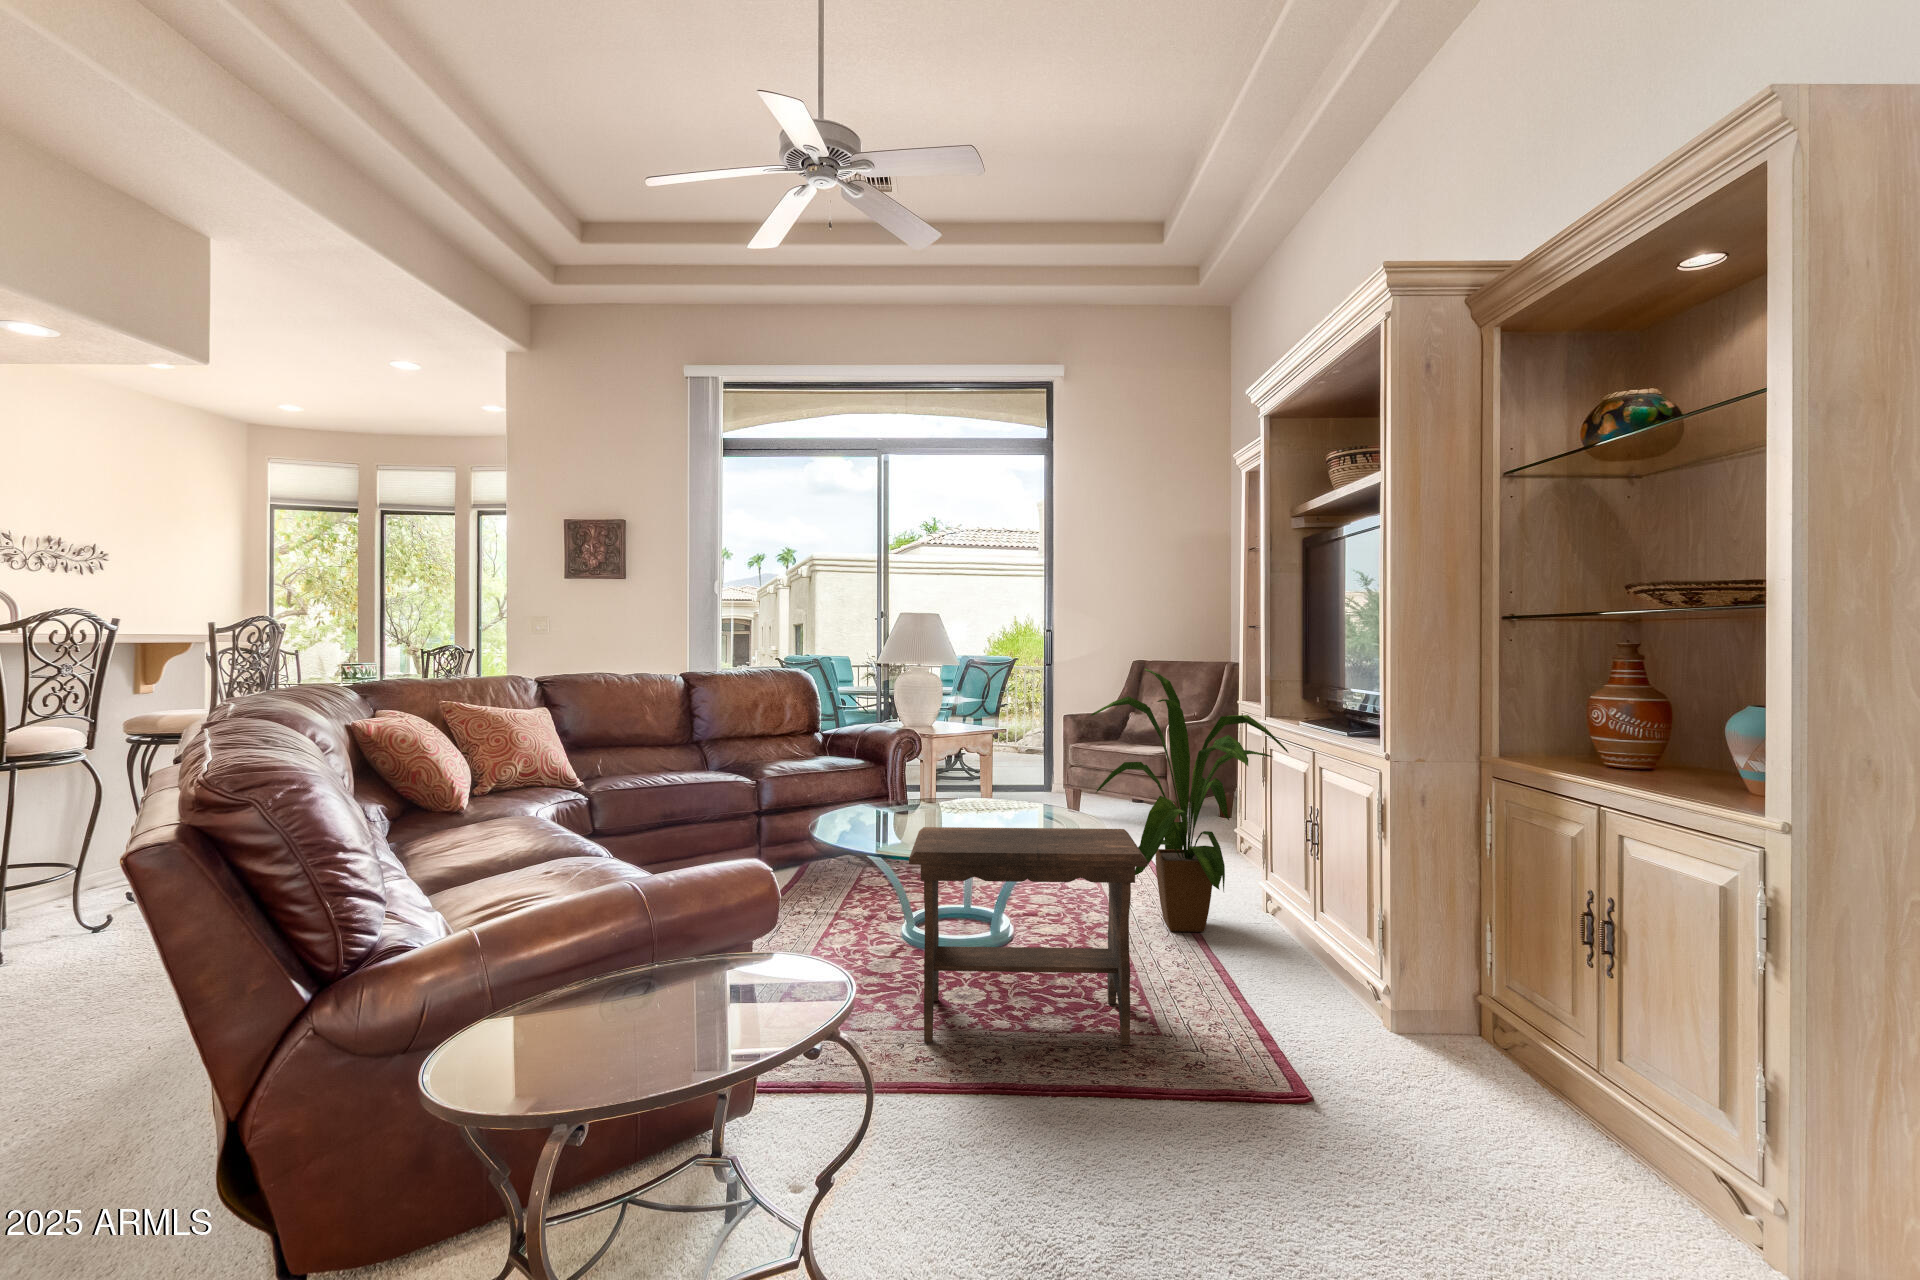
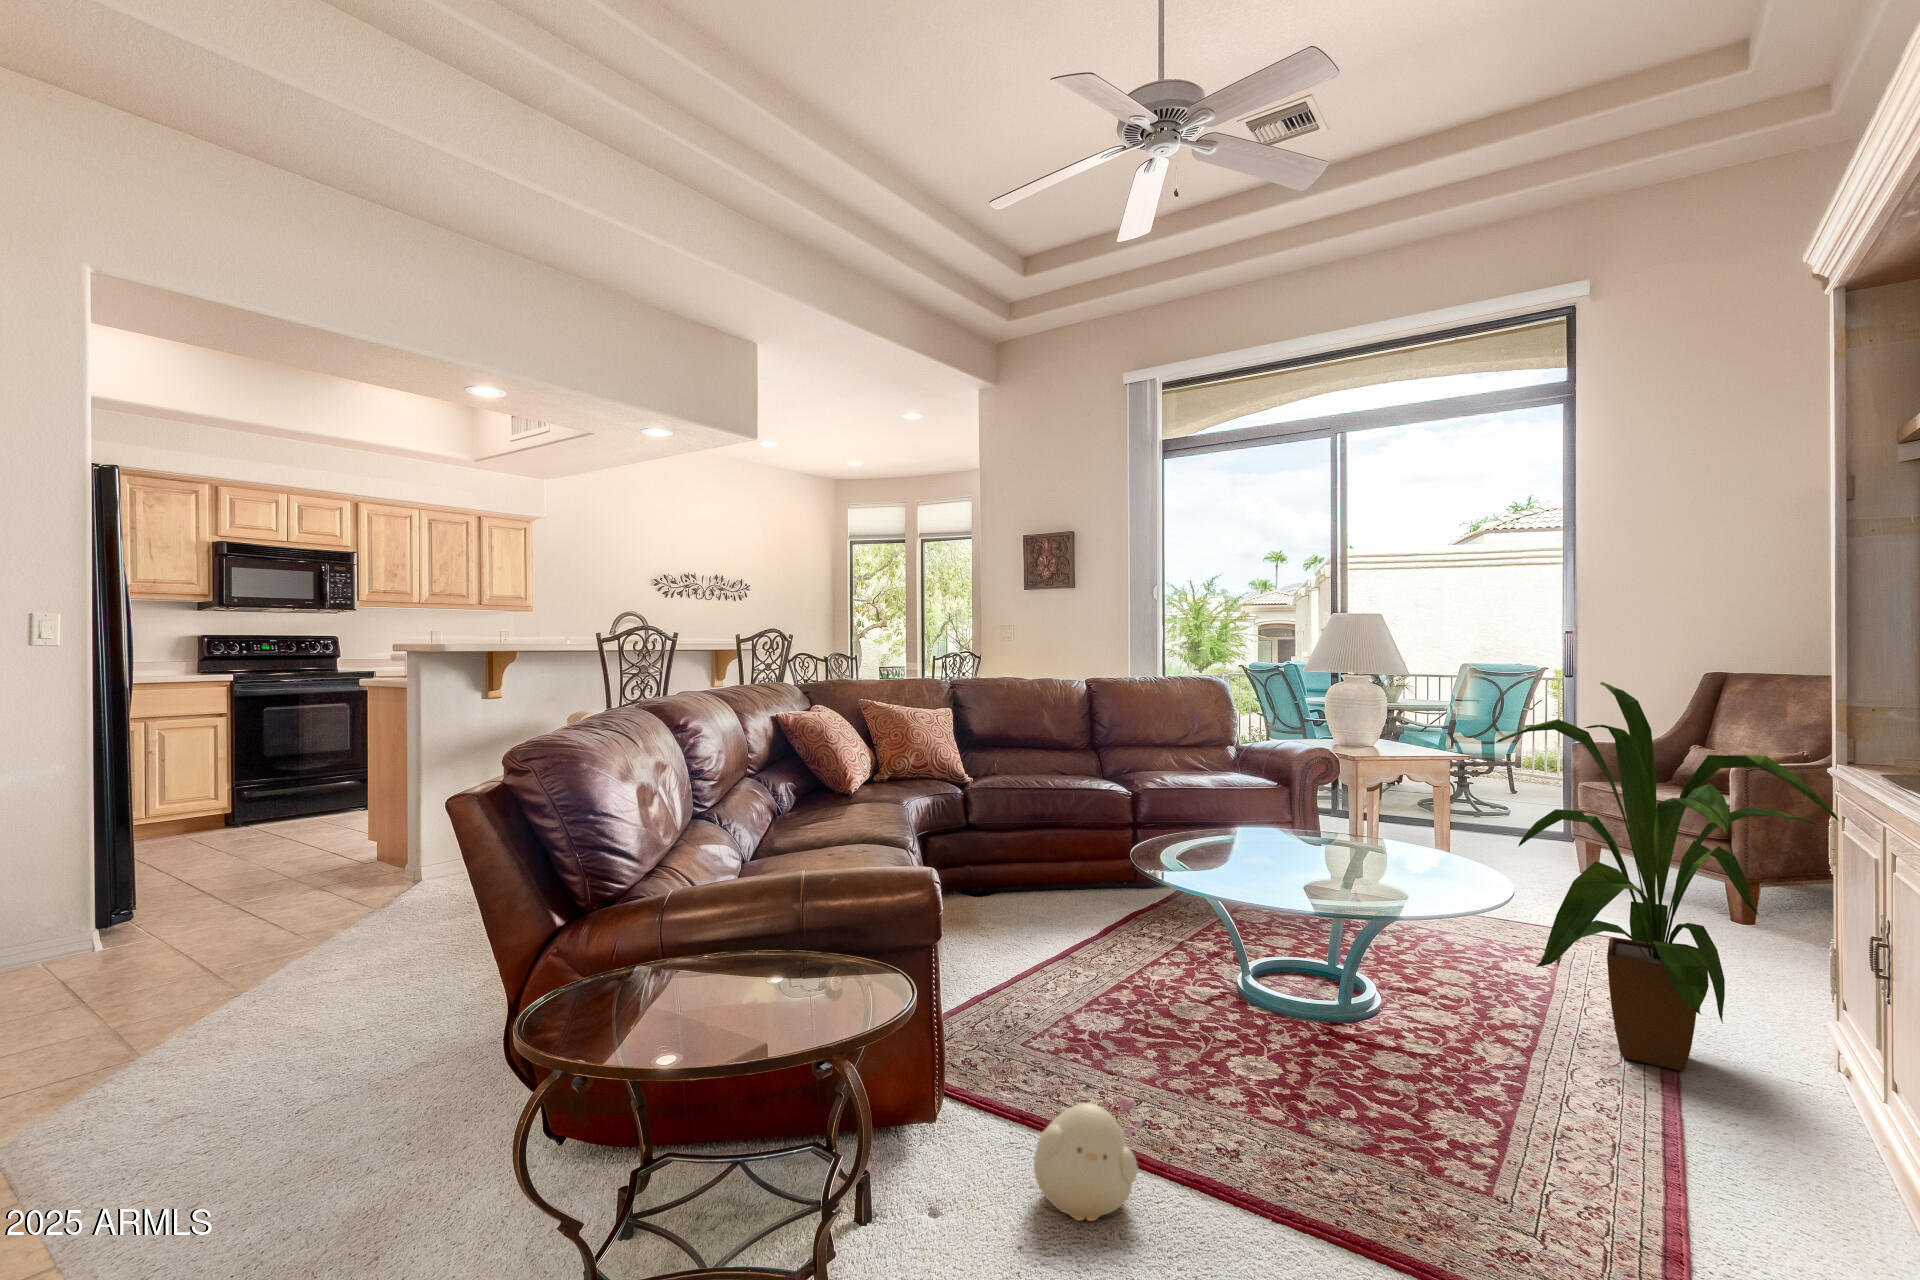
footstool: present [909,827,1148,1045] -> none [1145,858,1477,1194]
plush toy: none [875,1030,968,1144] -> present [1034,1097,1143,1221]

